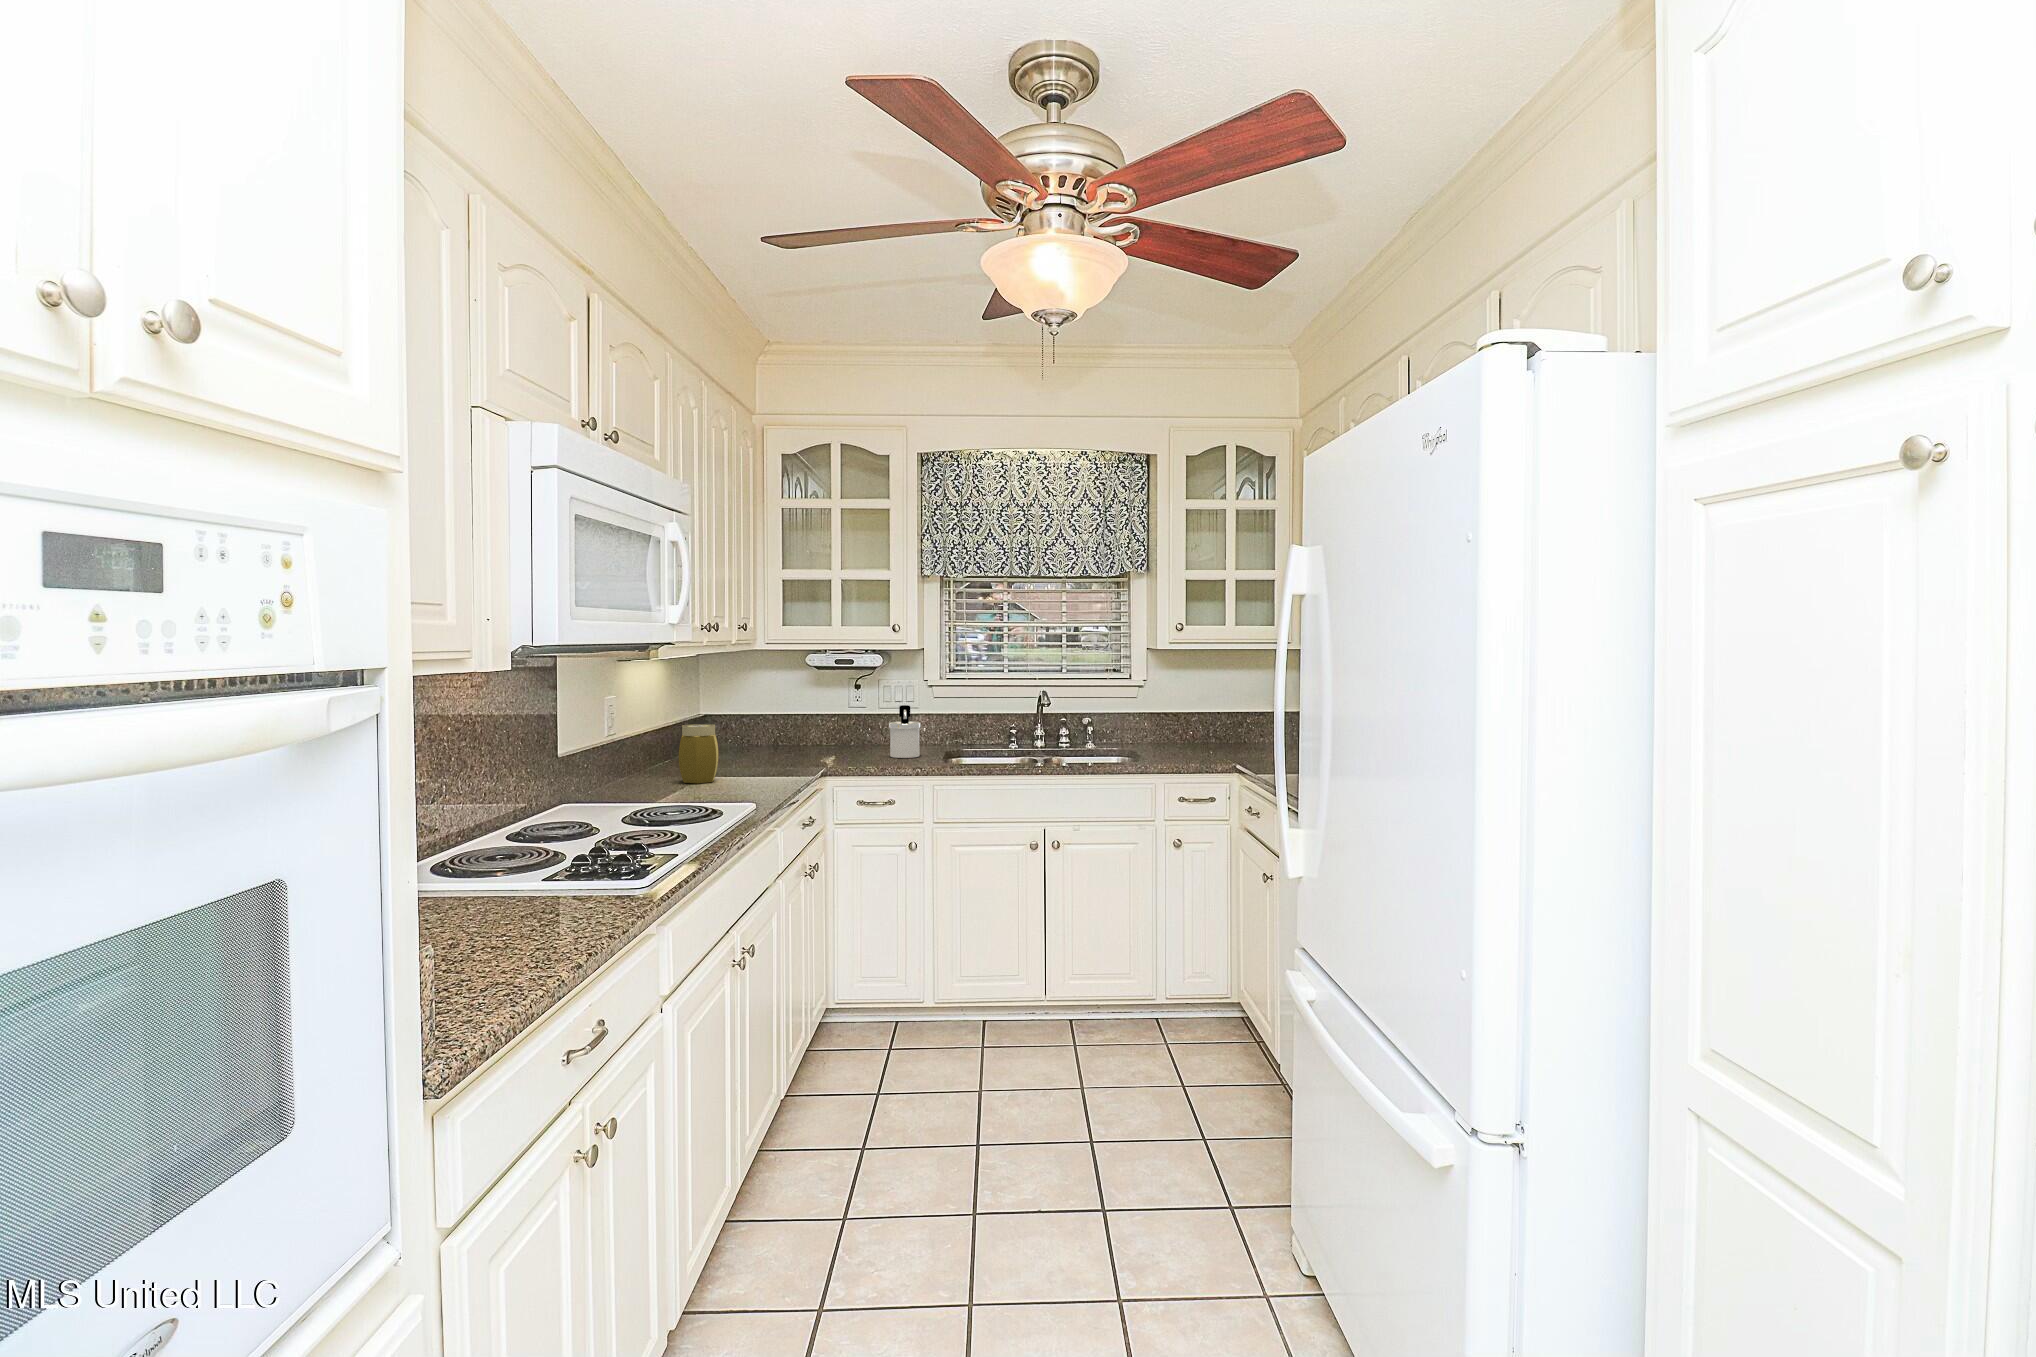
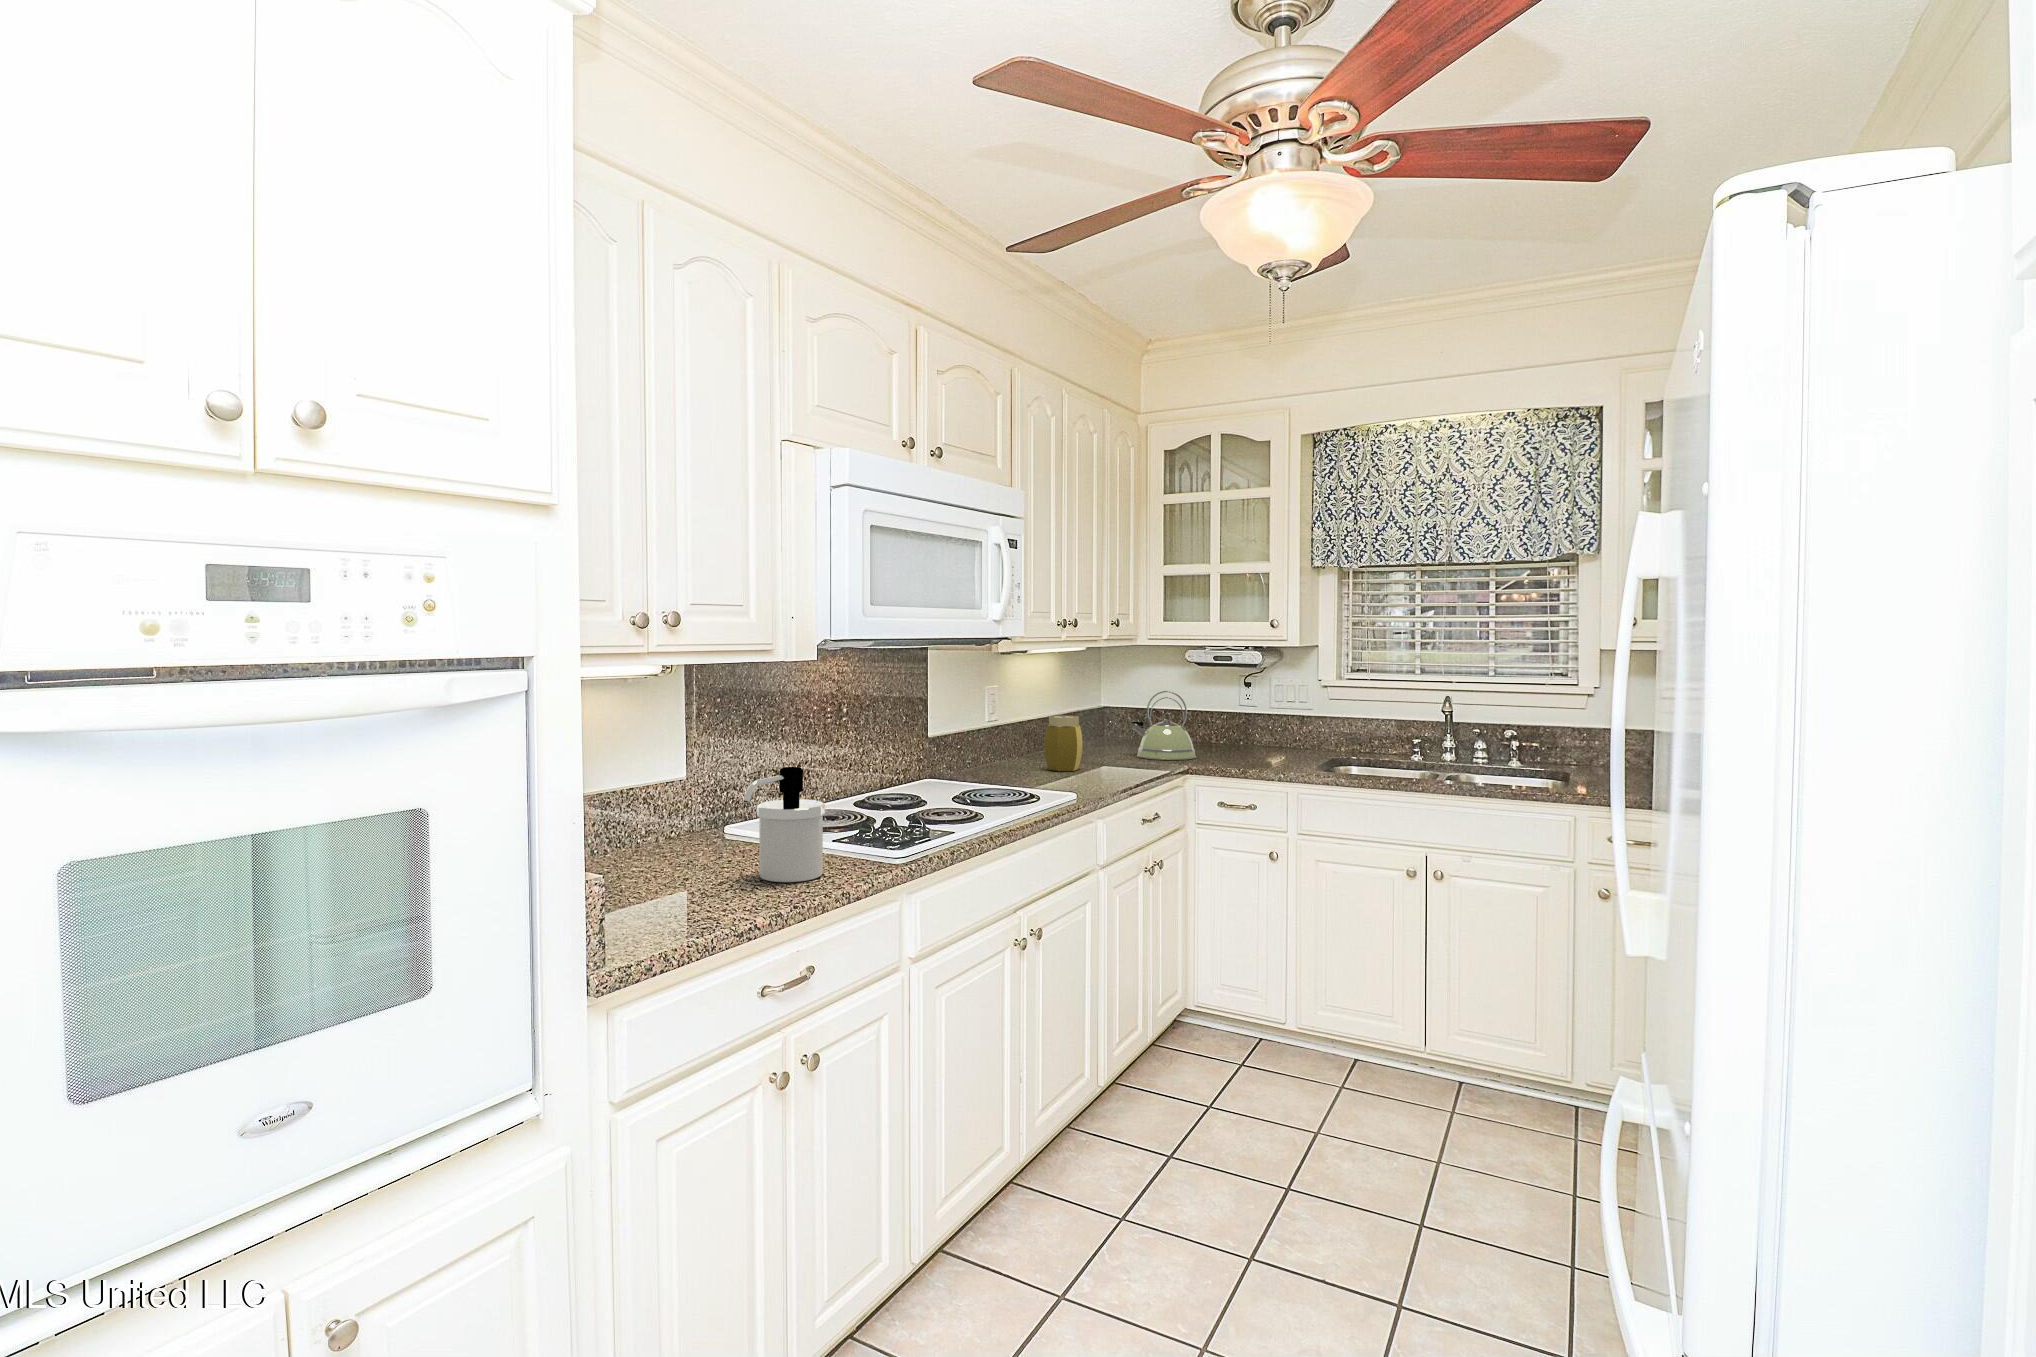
kettle: none [747,695,815,764] -> present [1131,691,1196,760]
soap dispenser: present [889,705,921,758] -> present [744,767,825,882]

